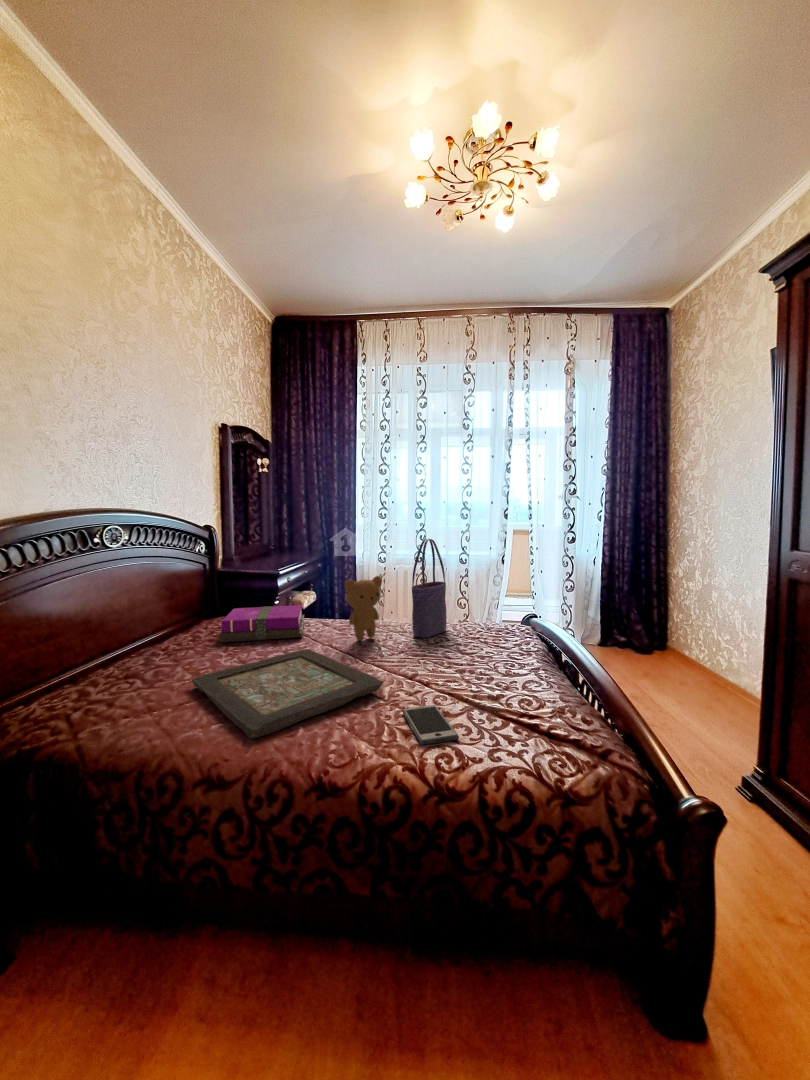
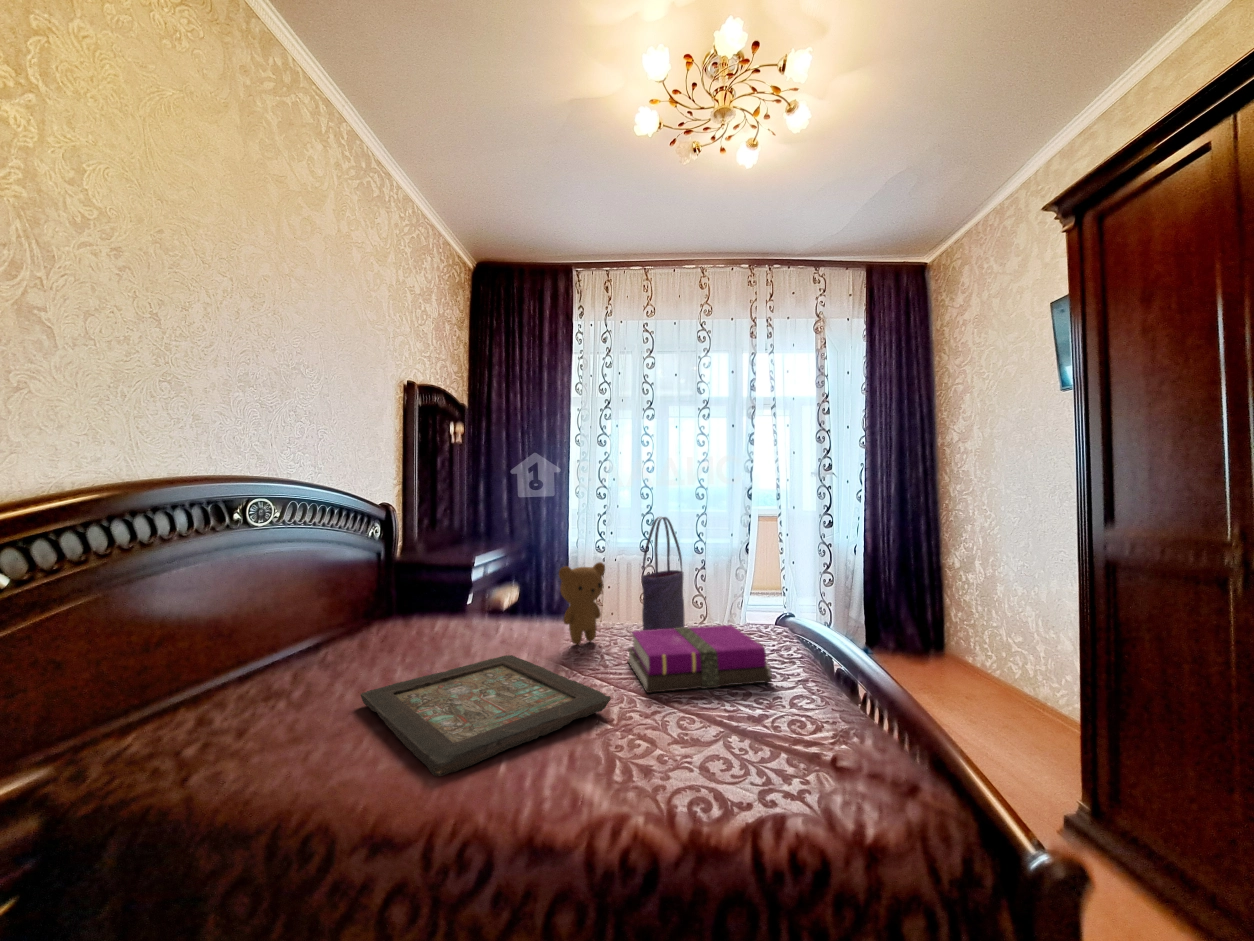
notebook: present [219,605,305,643] -> present [628,625,772,693]
smartphone: present [402,705,459,745] -> none [637,729,716,785]

